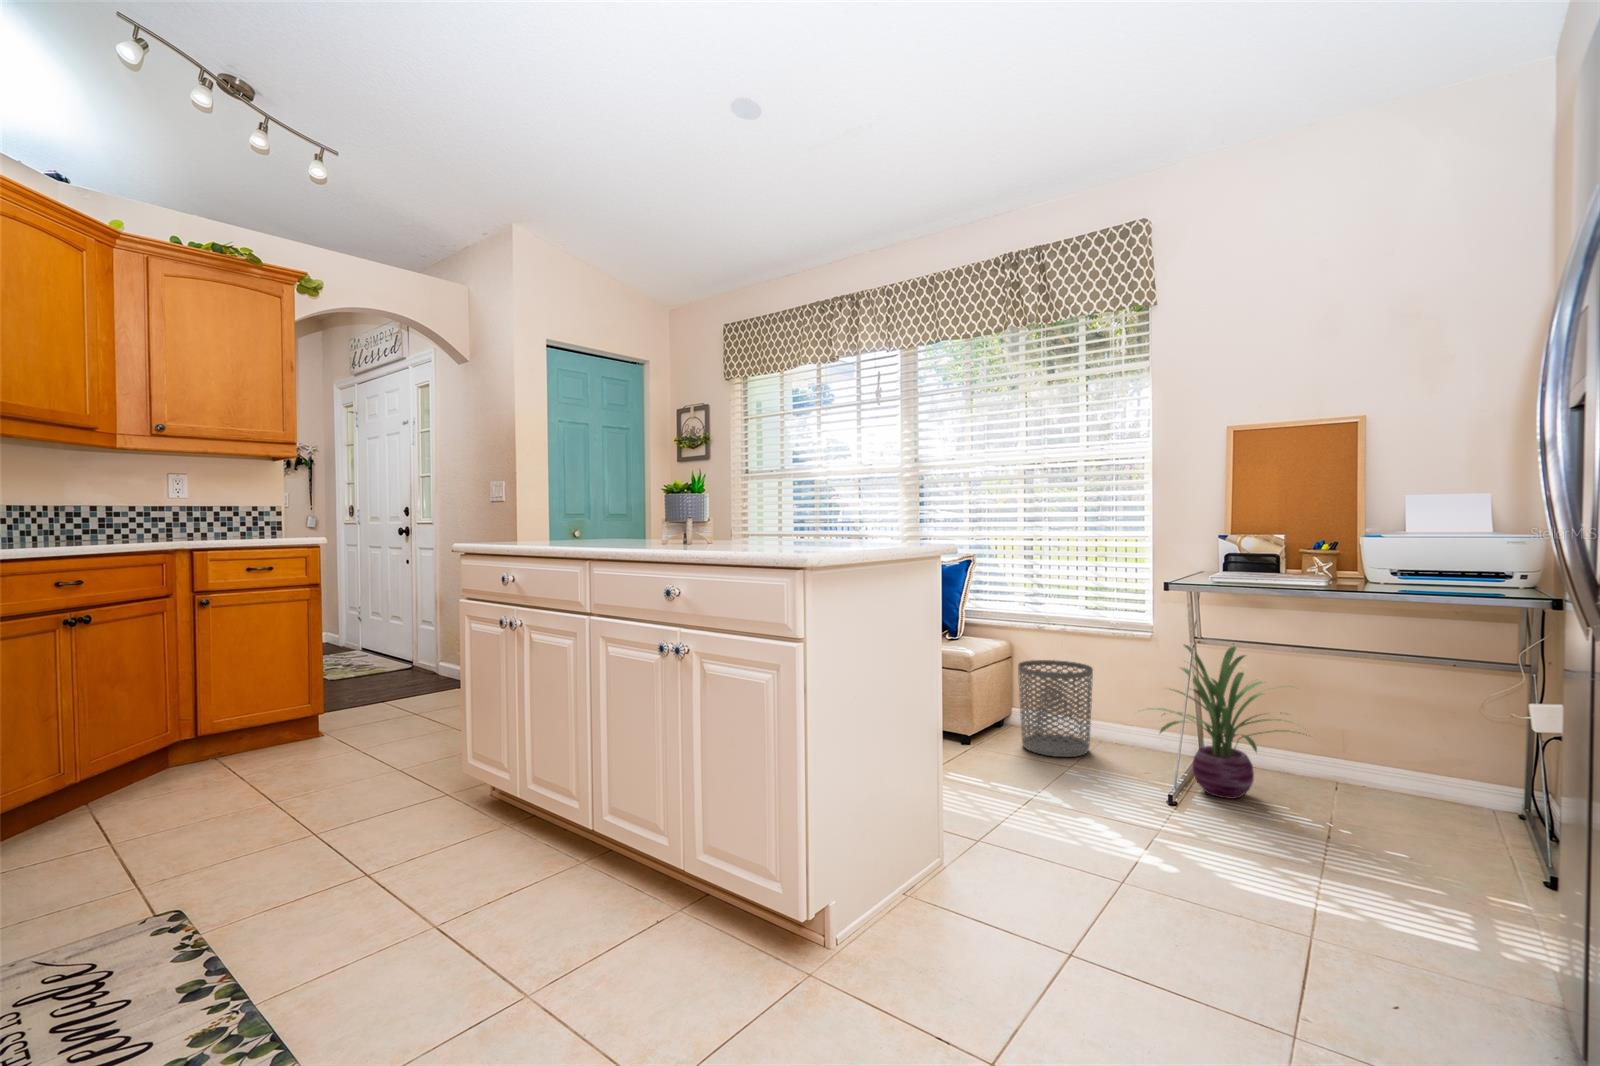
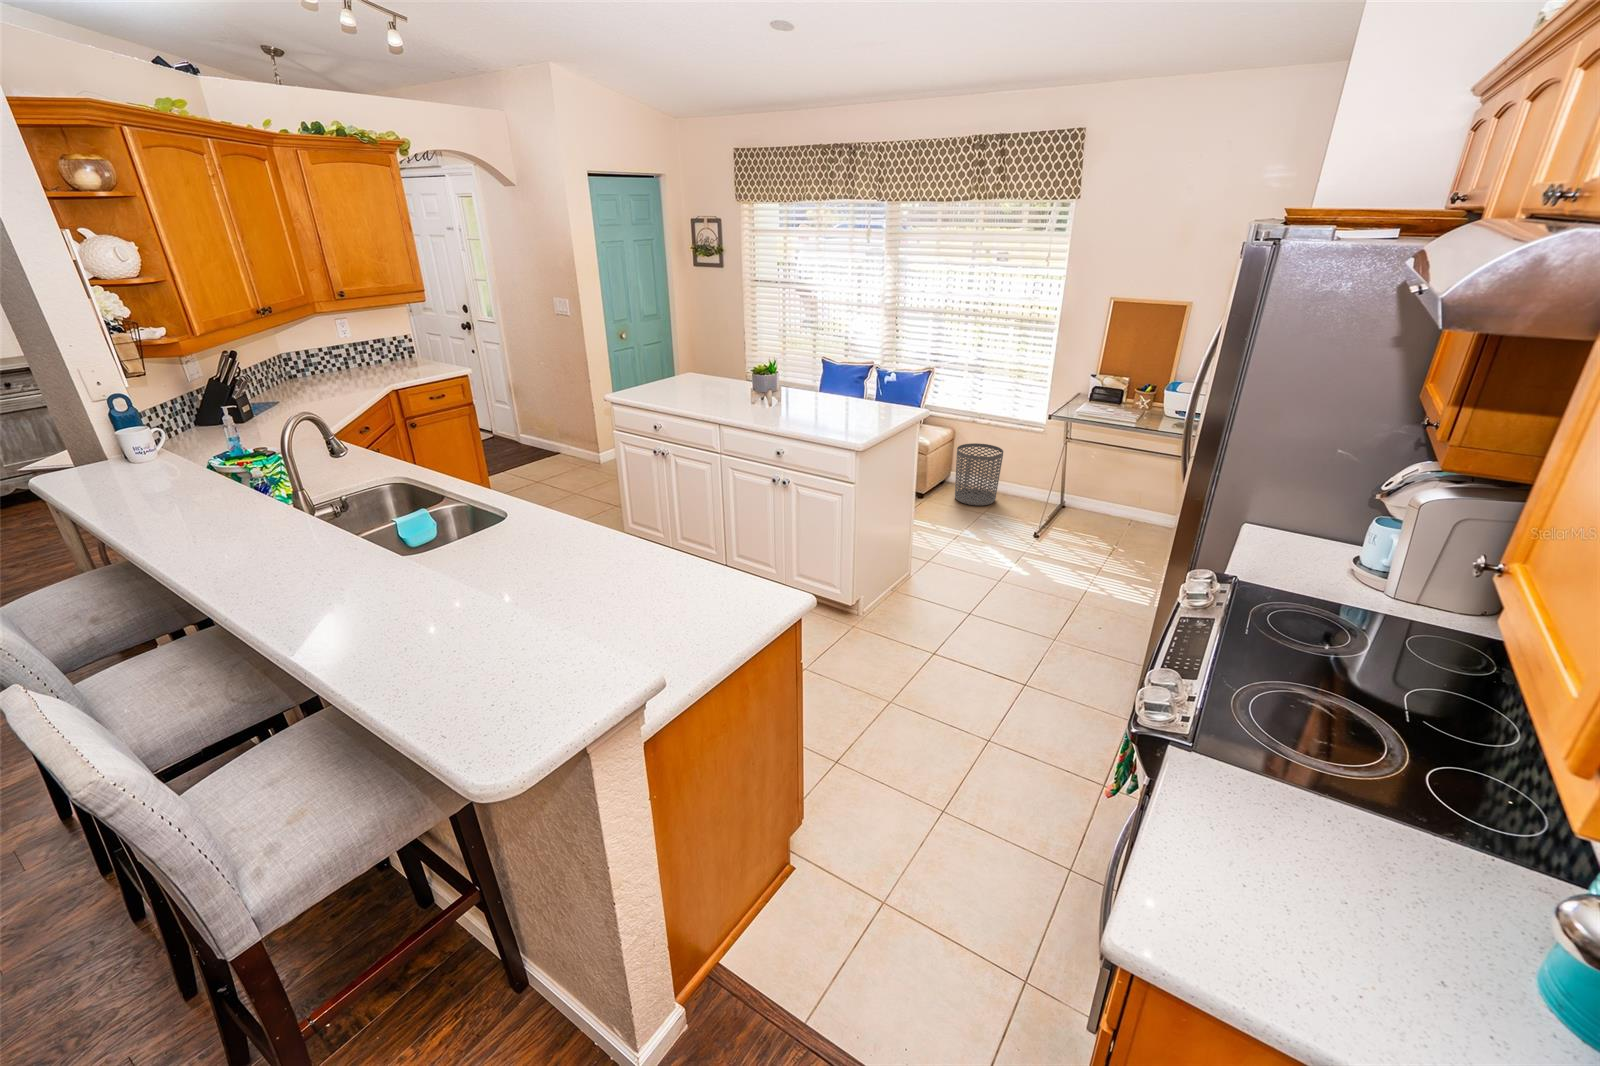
decorative plant: present [1149,644,1295,799] -> none [1022,443,1122,532]

